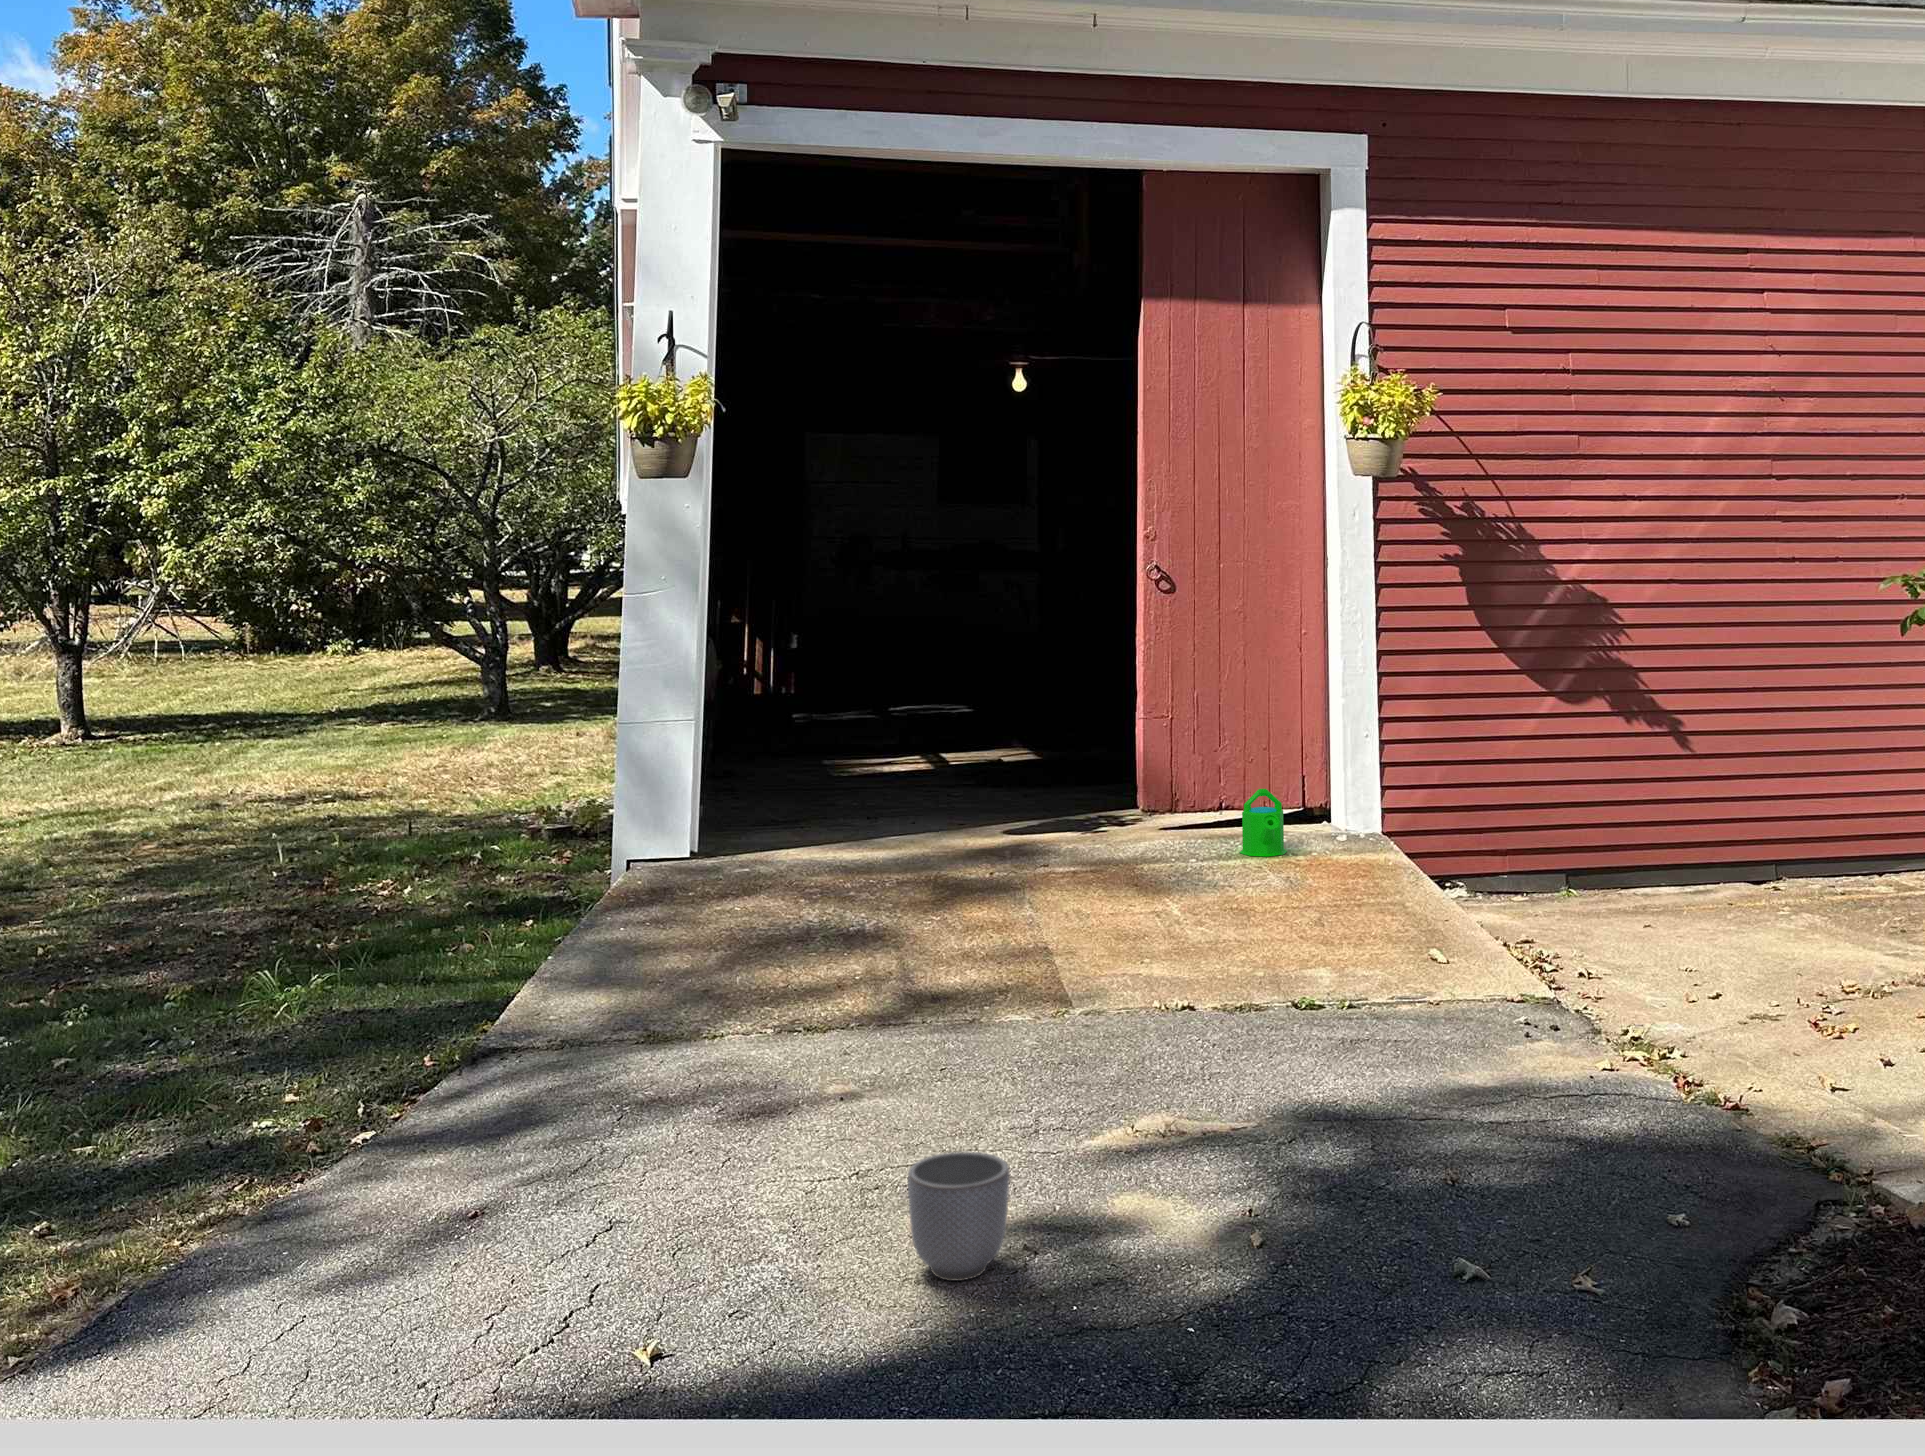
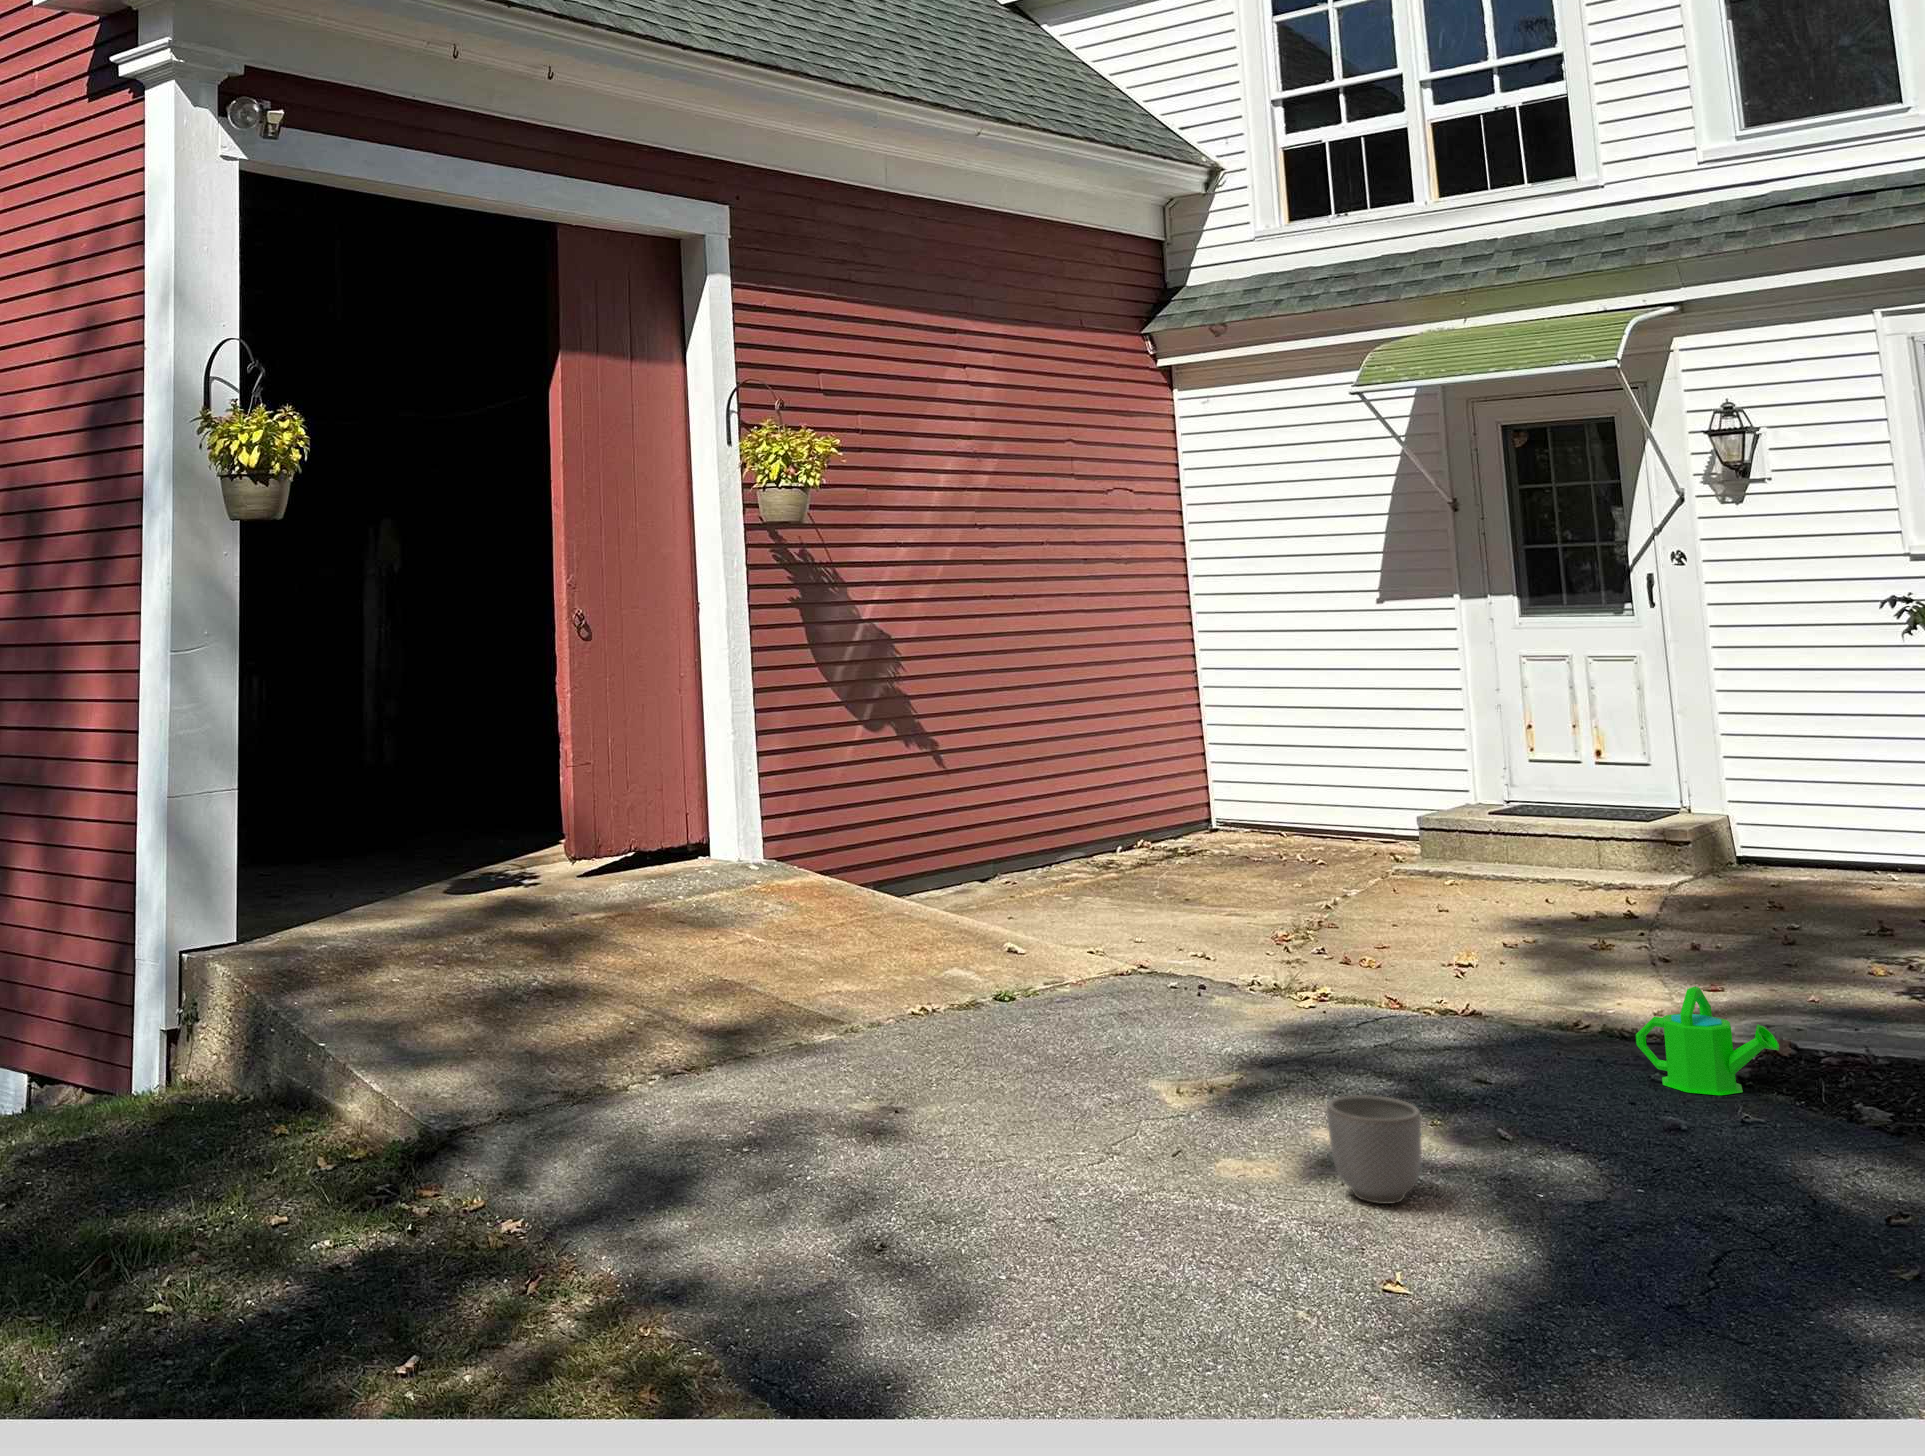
watering can: present [1239,789,1287,857] -> present [1636,986,1779,1095]

